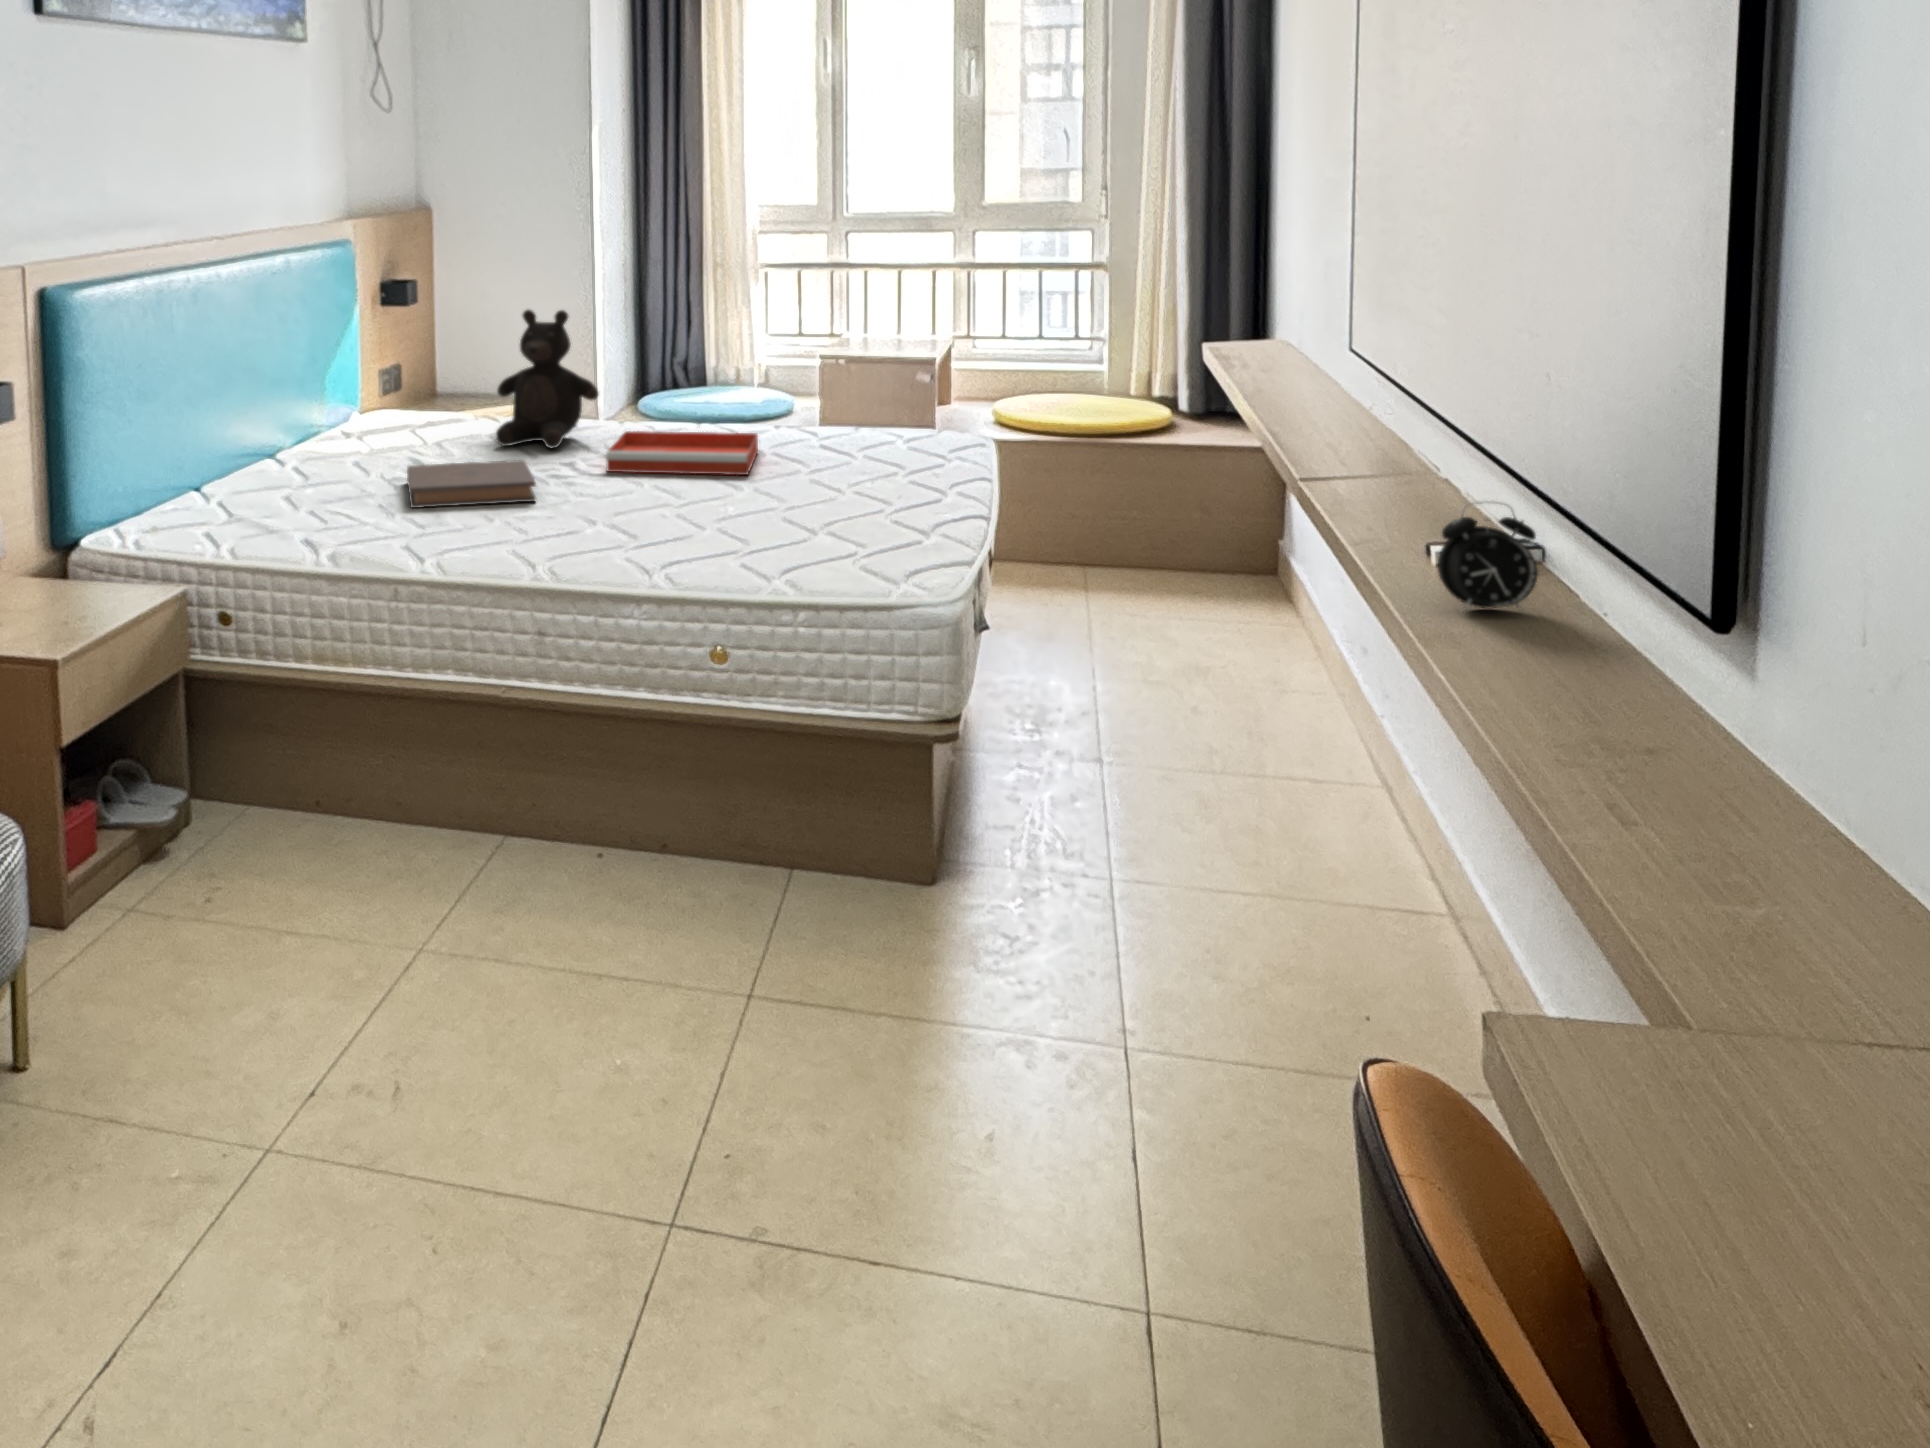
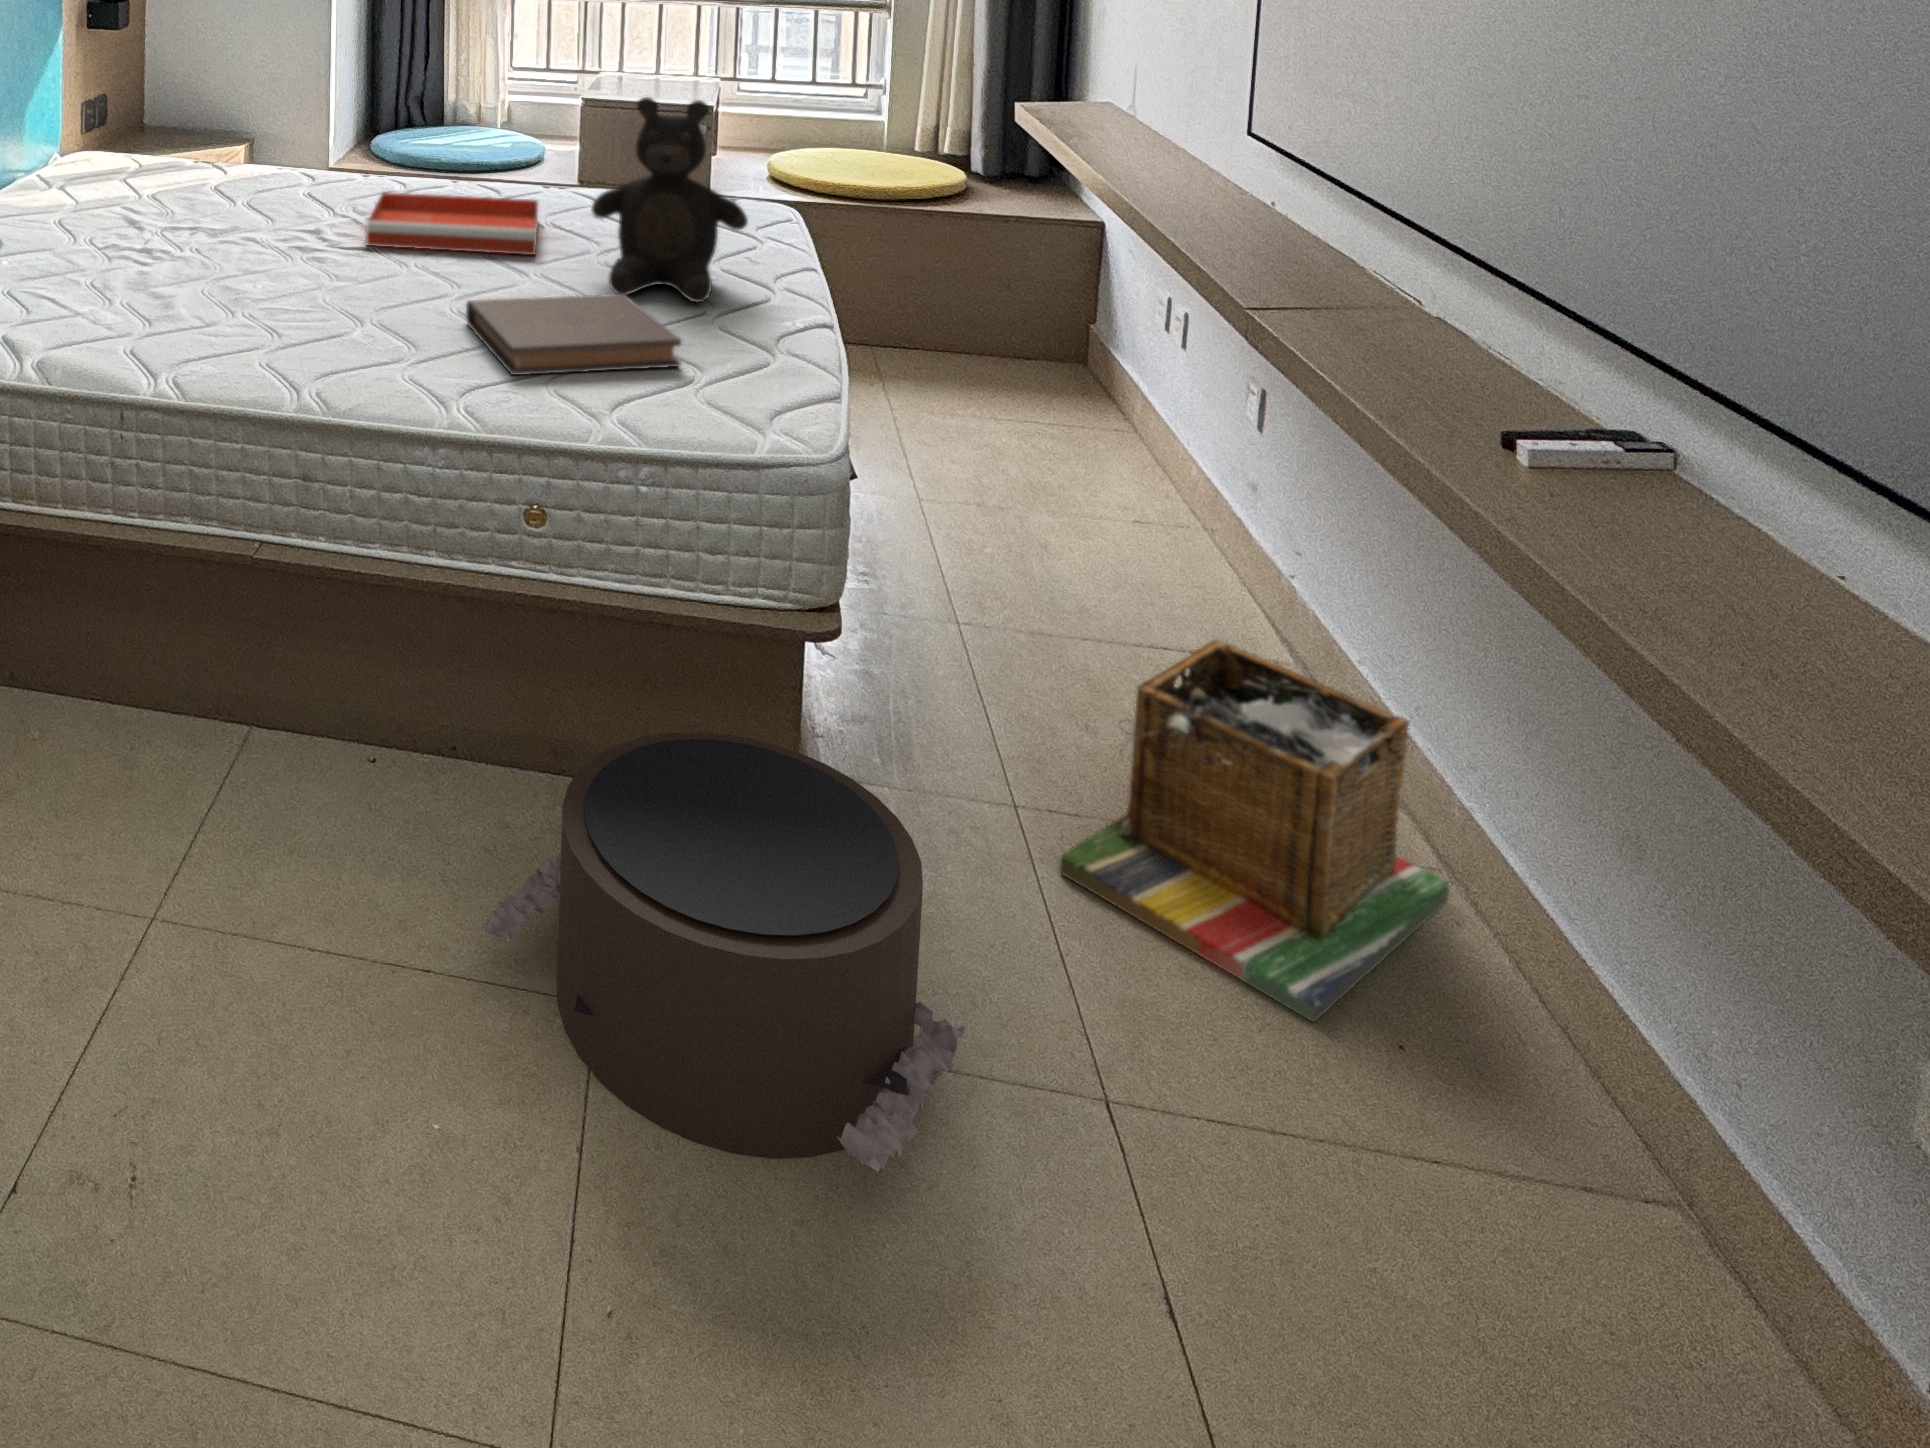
teddy bear: present [496,310,599,448] -> present [592,97,748,302]
book: present [407,460,536,508] -> present [466,294,682,375]
alarm clock: present [1438,501,1538,612] -> none [1588,404,1742,563]
laundry basket: none [1135,747,1448,1010] -> present [1059,640,1449,1022]
pouf: none [663,809,1017,1082] -> present [482,732,965,1172]

